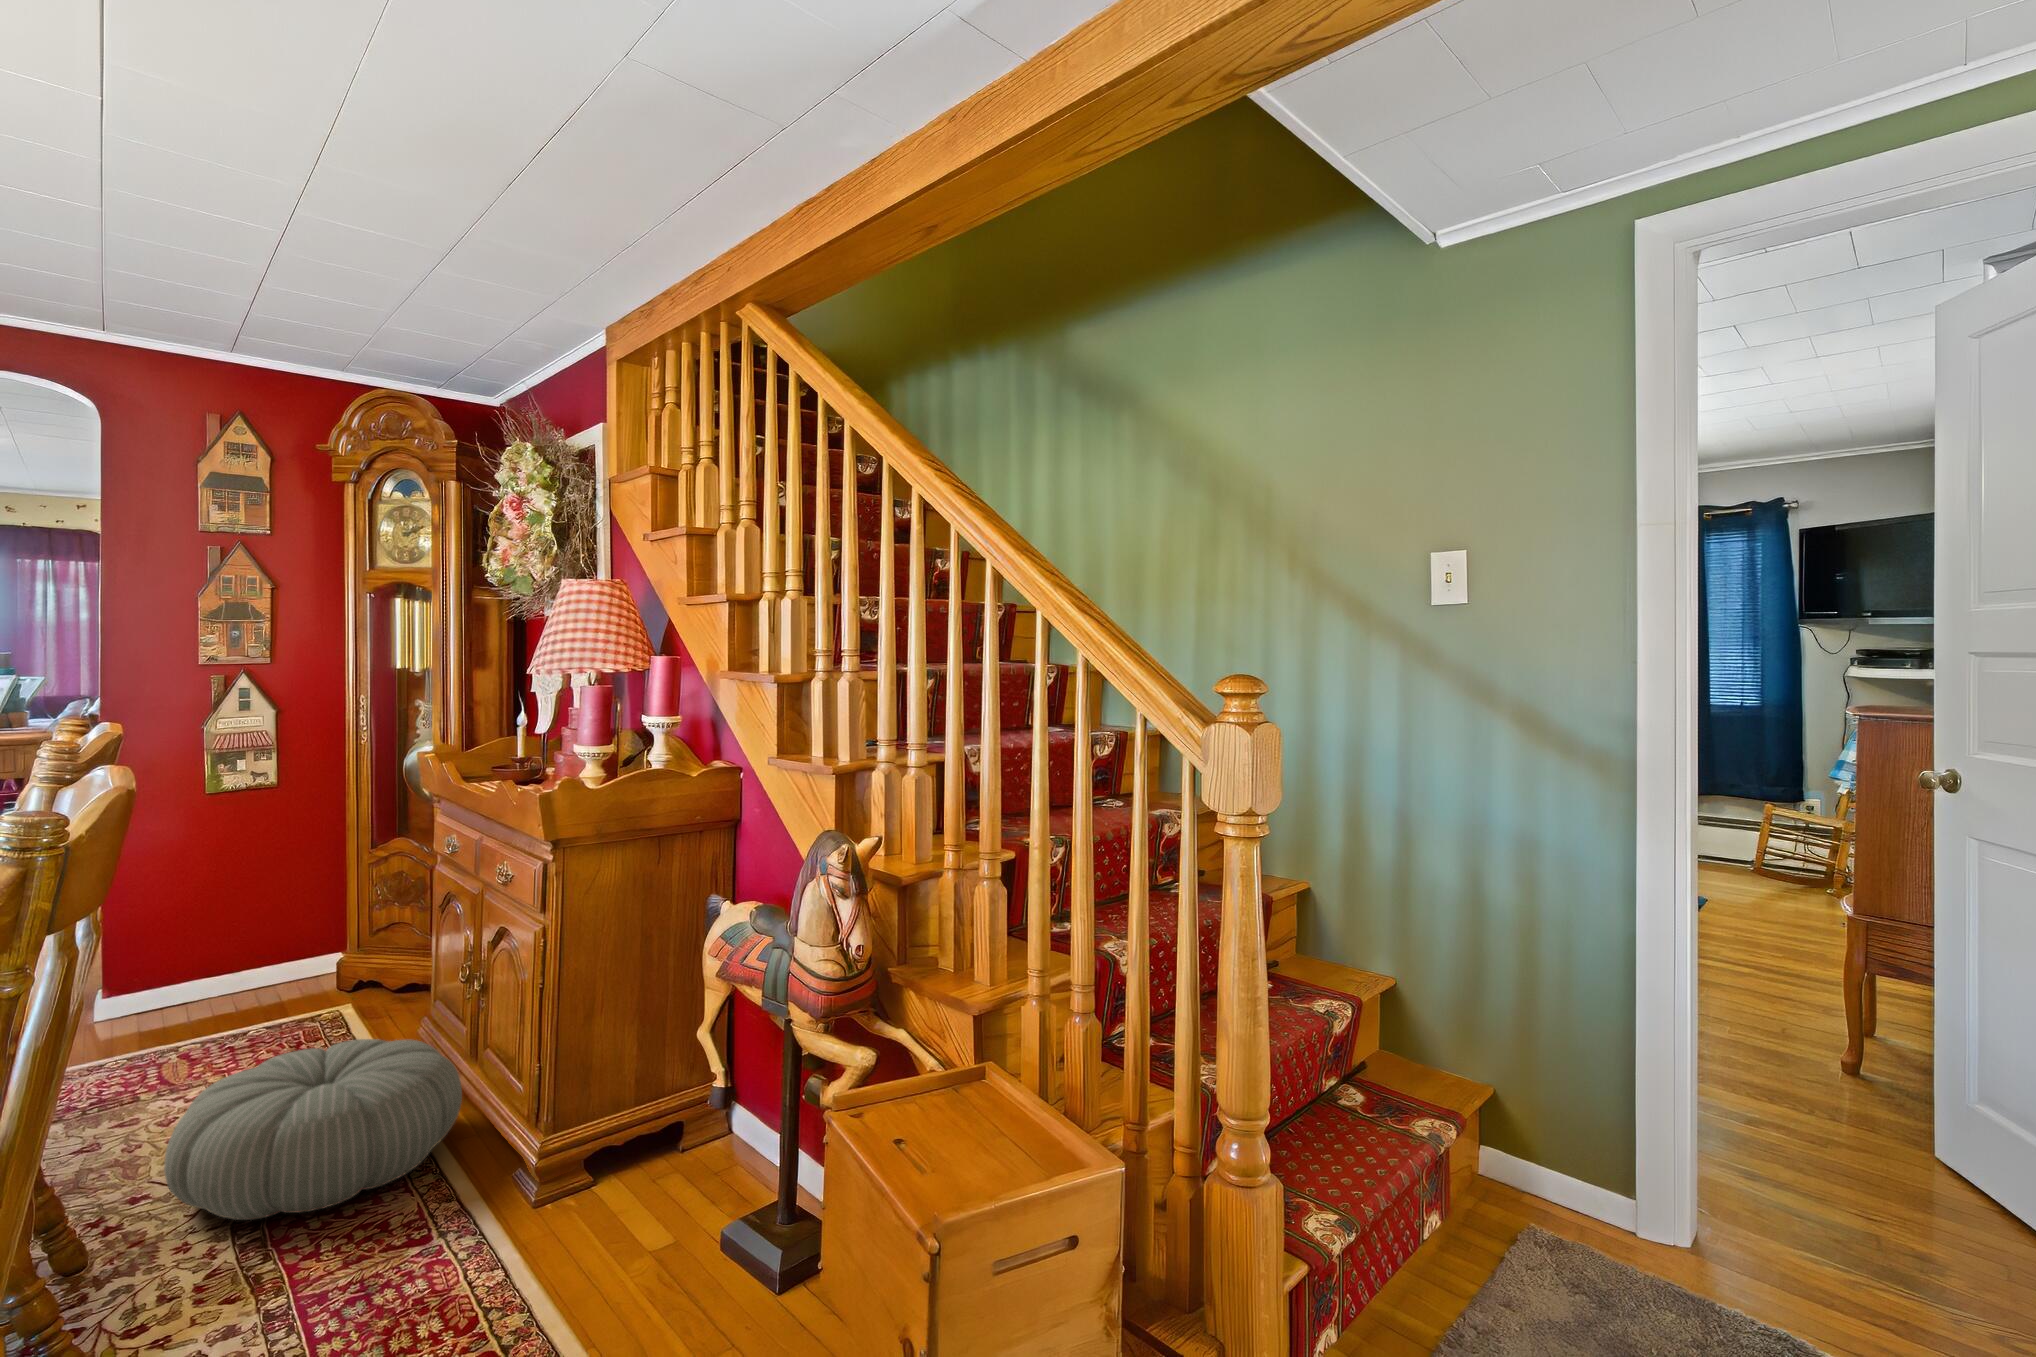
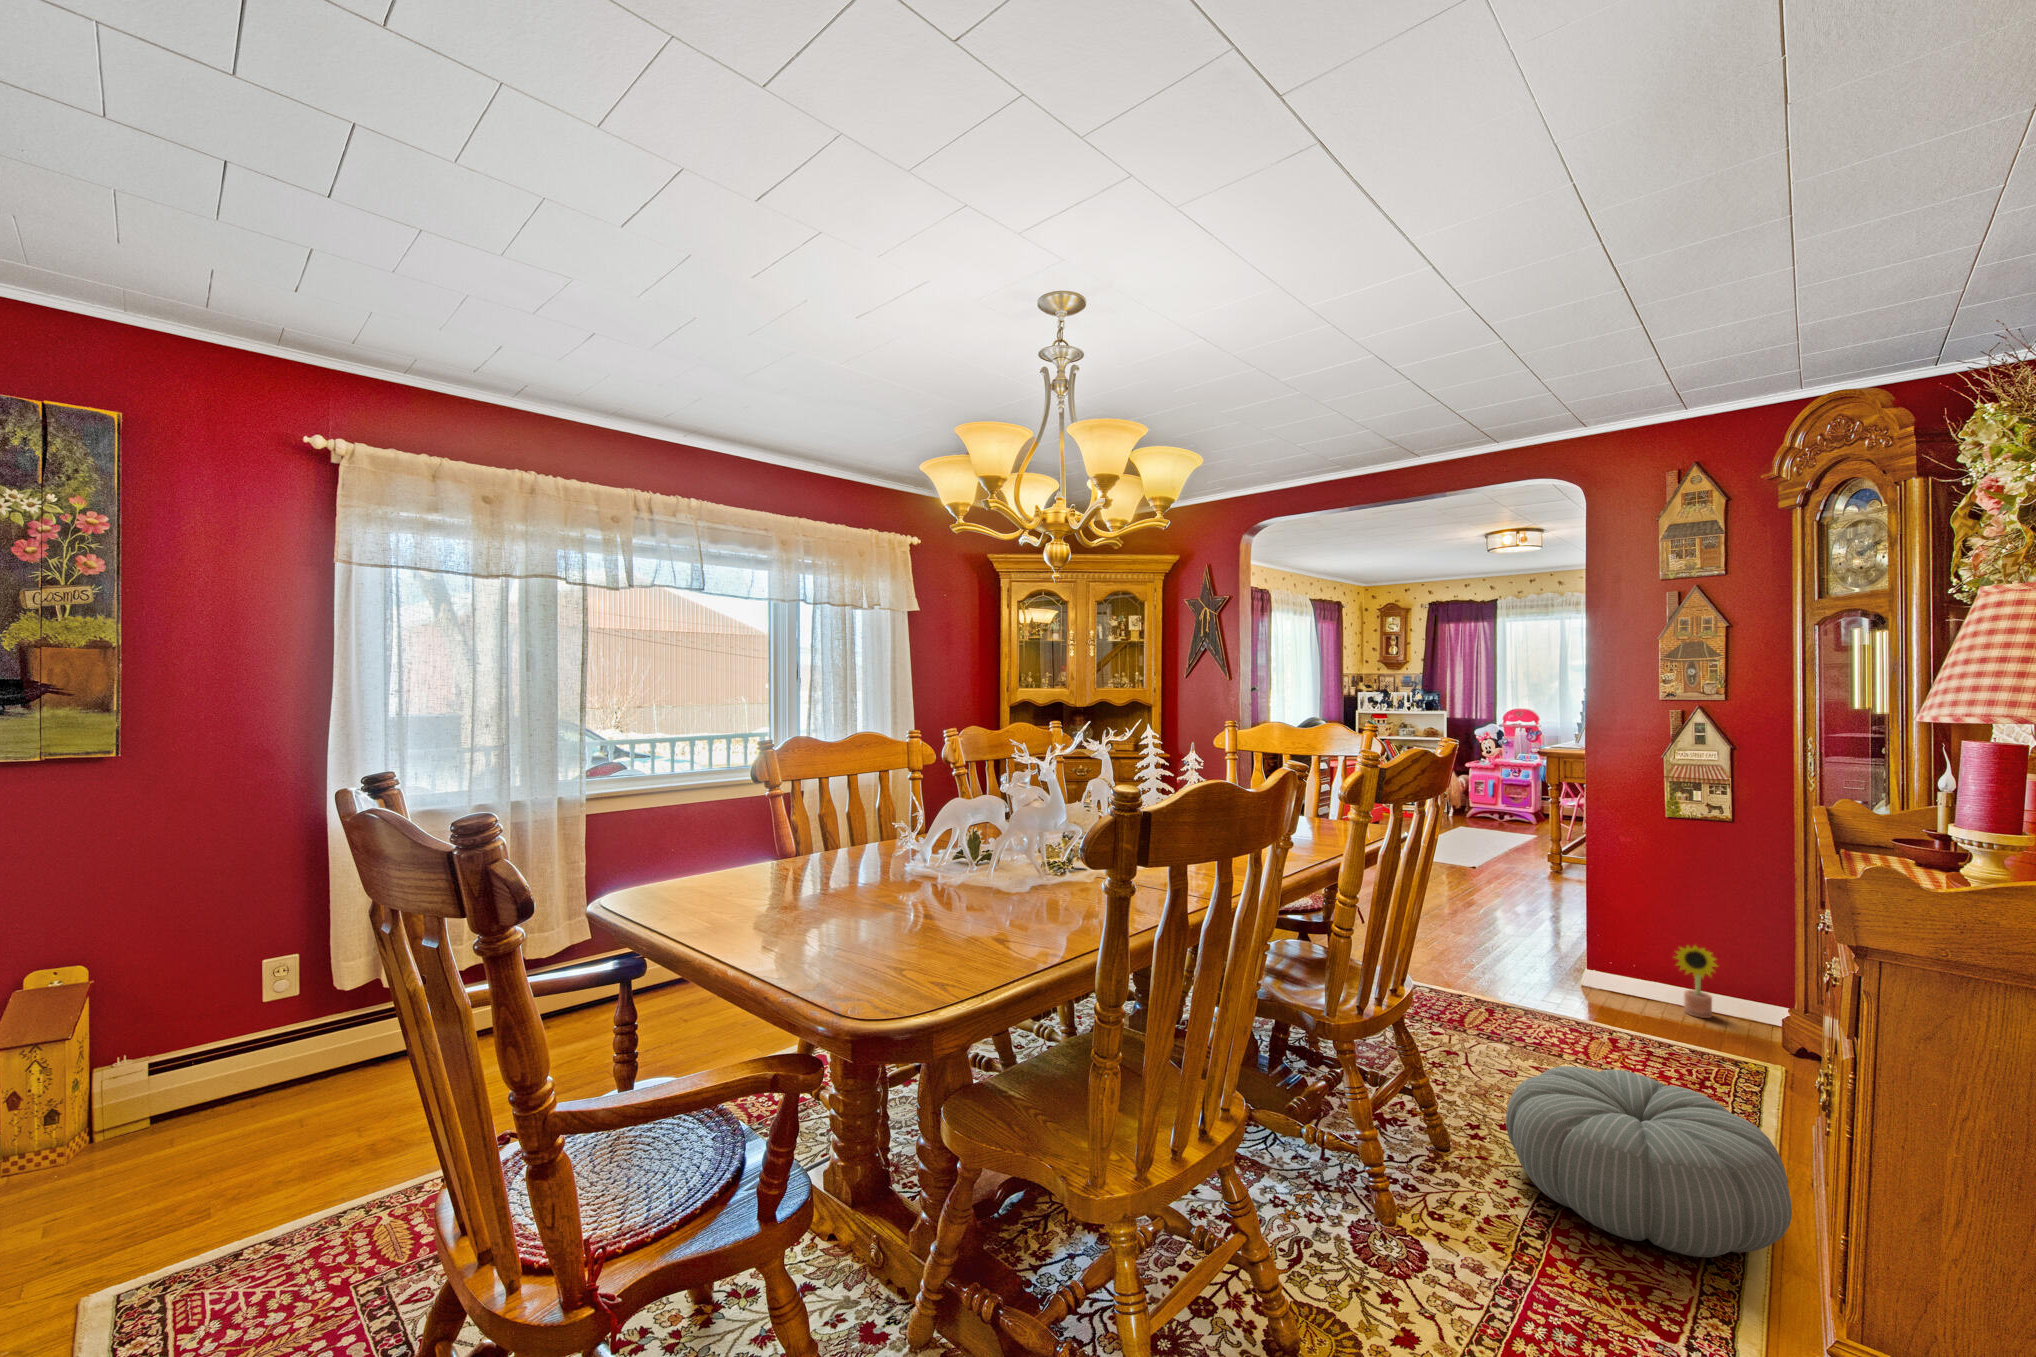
decorative plant: none [222,924,274,1001] -> present [1674,946,1717,1018]

